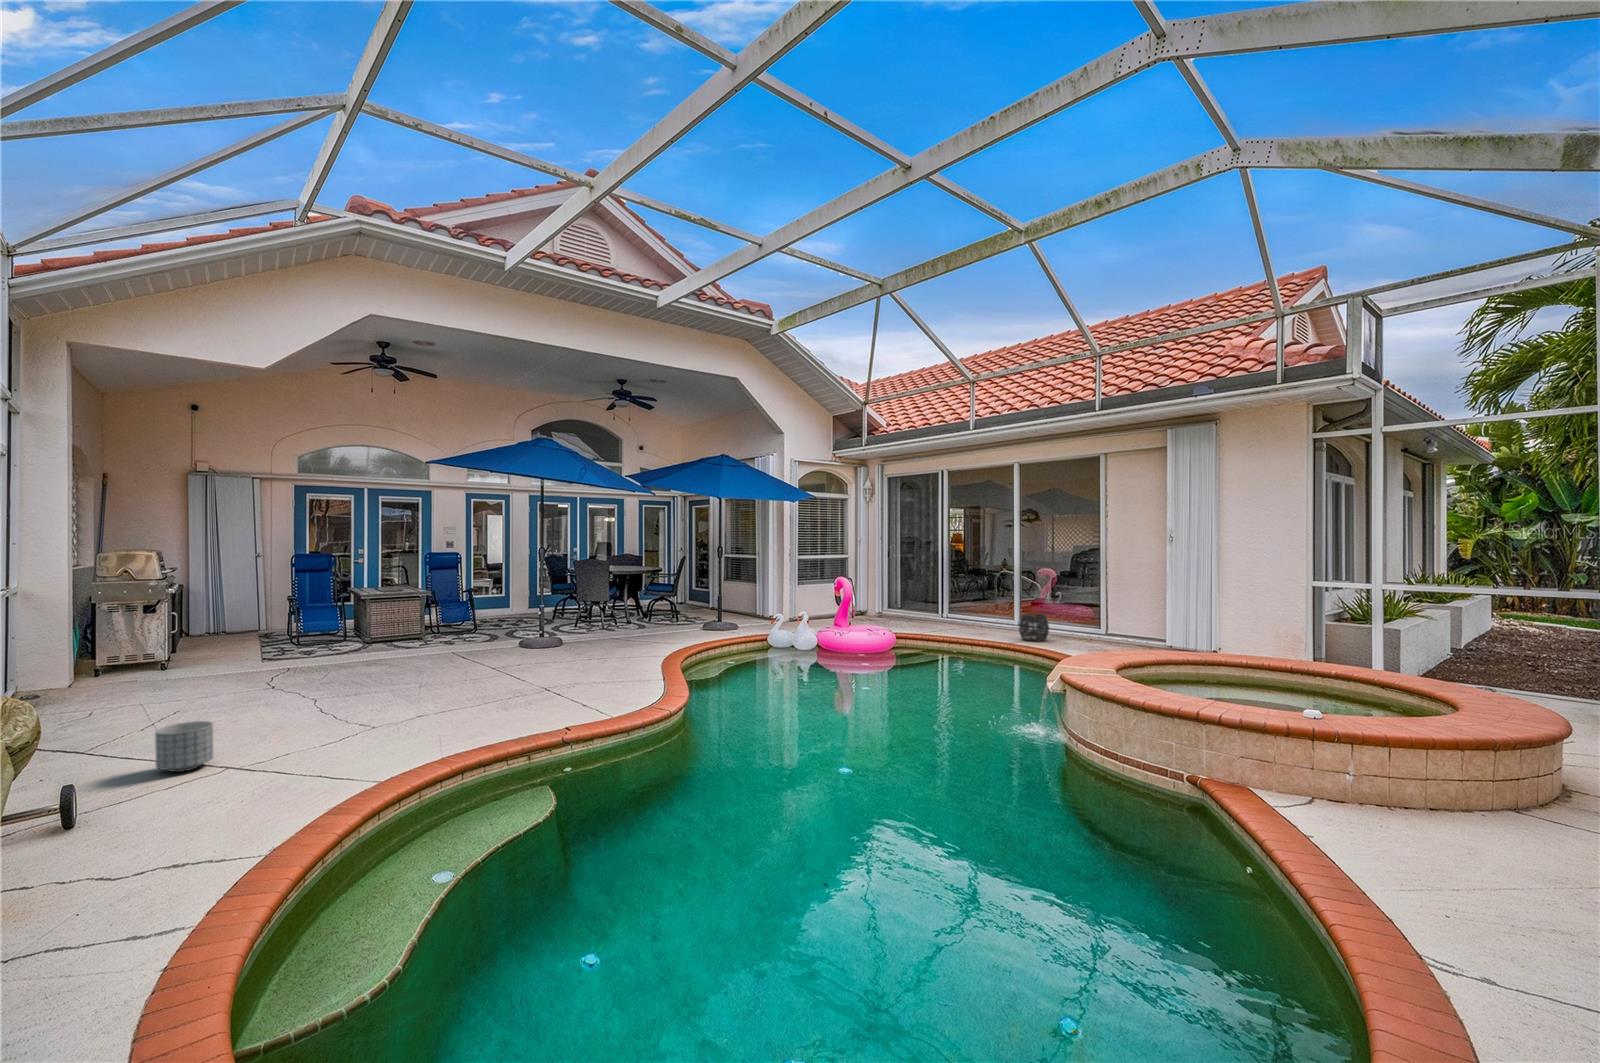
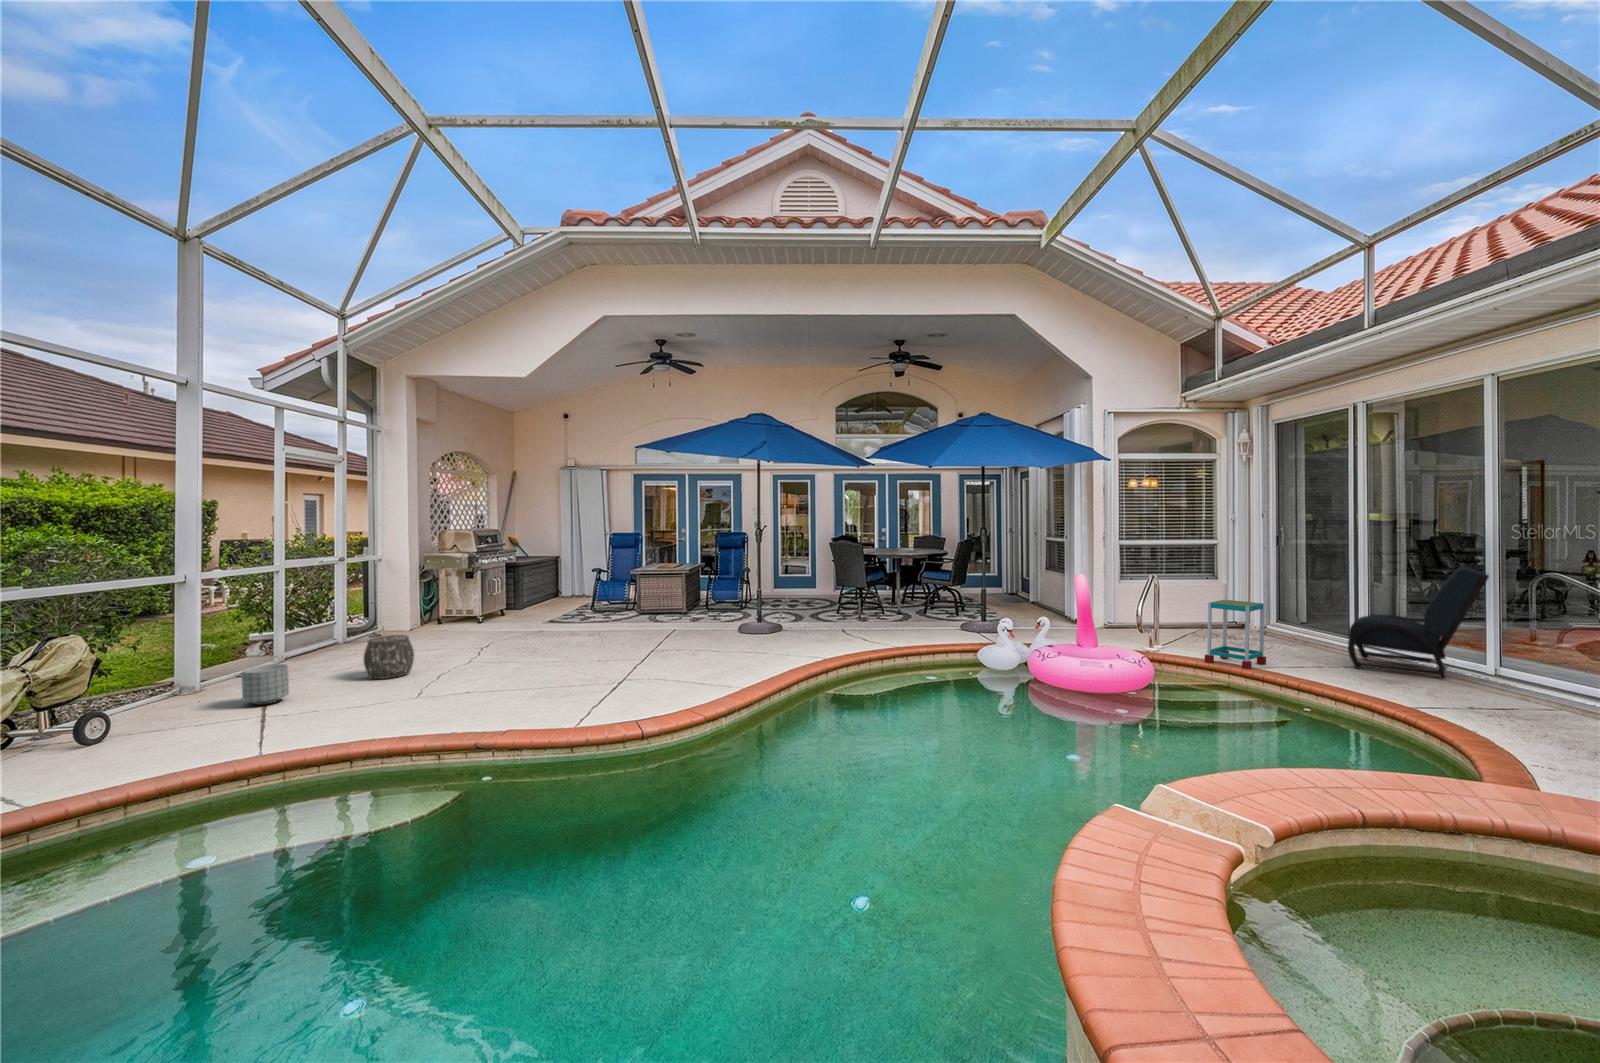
lounge chair: none [944,564,1006,626] -> present [1348,566,1489,679]
side table: none [888,590,915,631] -> present [1205,600,1266,669]
woven basket: present [1019,613,1049,642] -> present [363,635,414,679]

